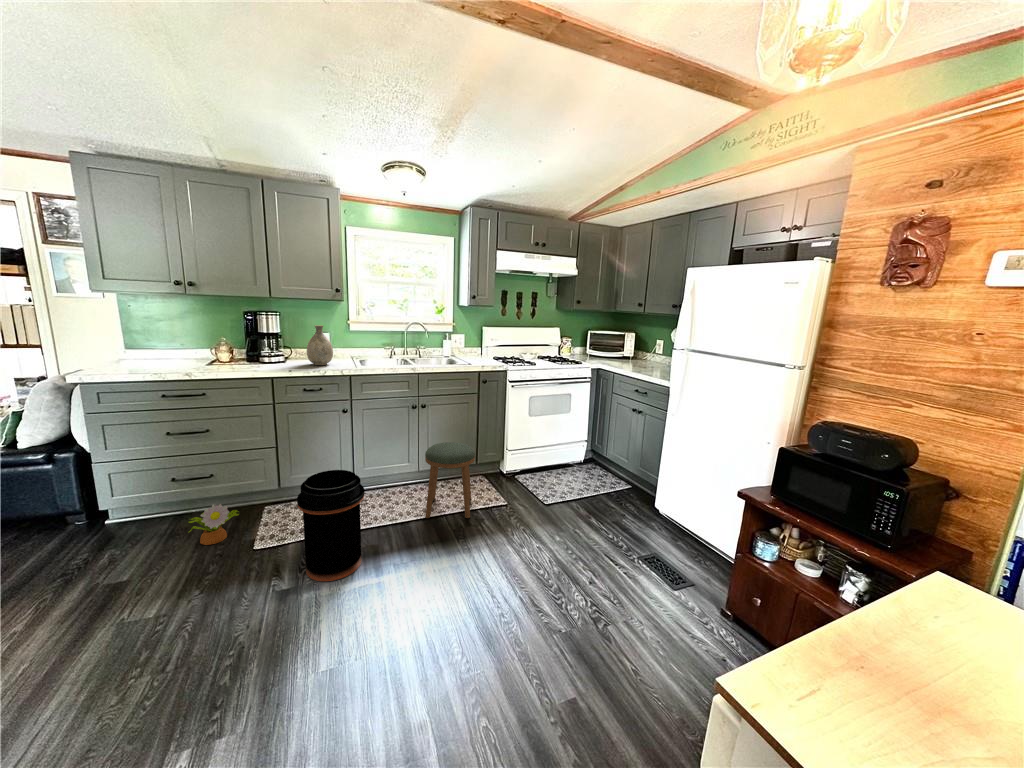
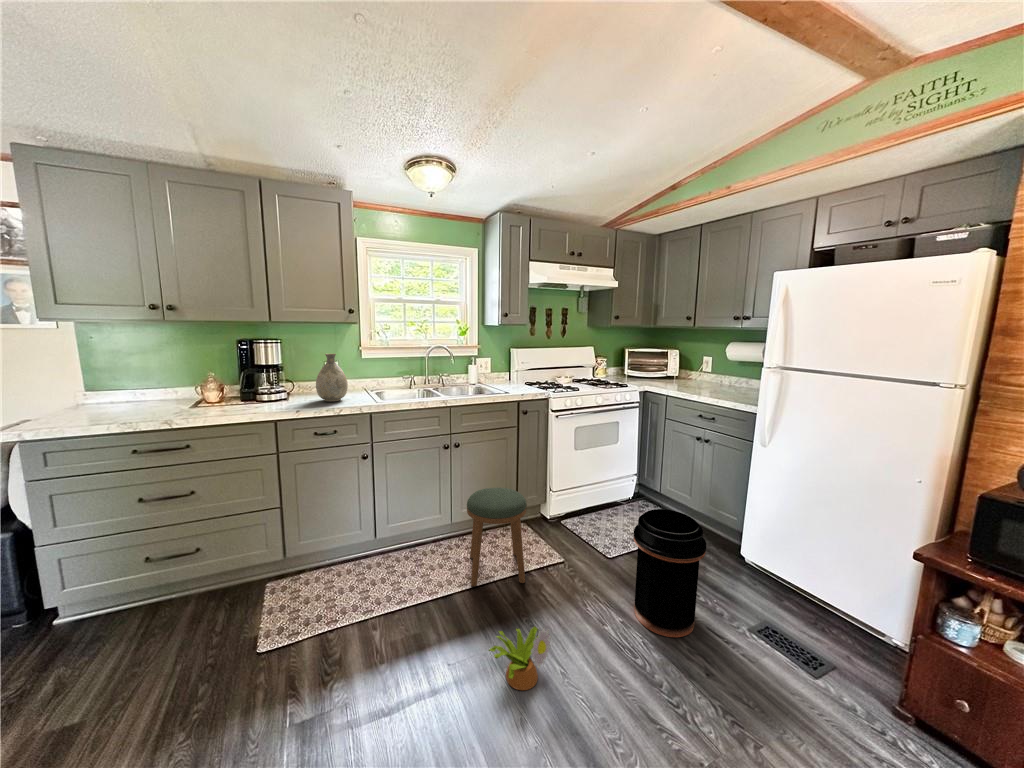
trash can: present [297,470,364,581] -> present [634,509,706,637]
decorative plant: present [188,504,239,545] -> present [489,627,551,690]

